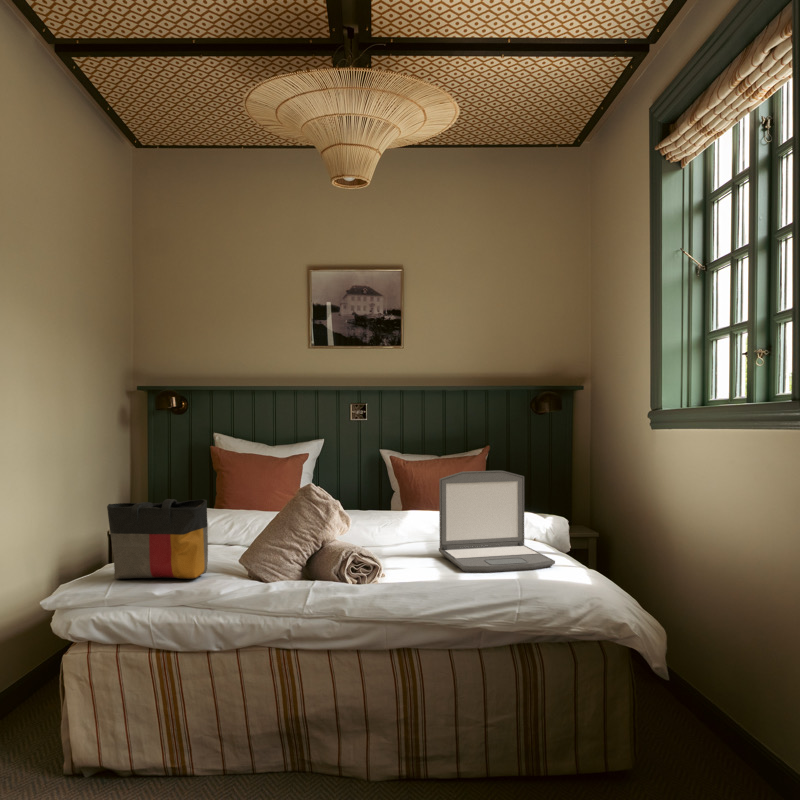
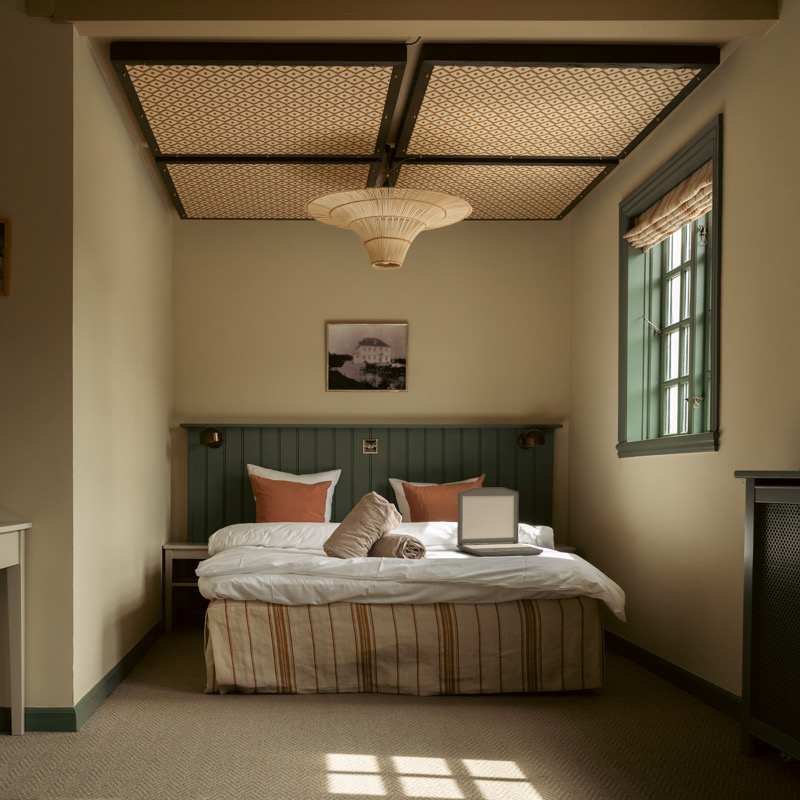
tote bag: present [107,499,208,579] -> none [227,502,301,559]

